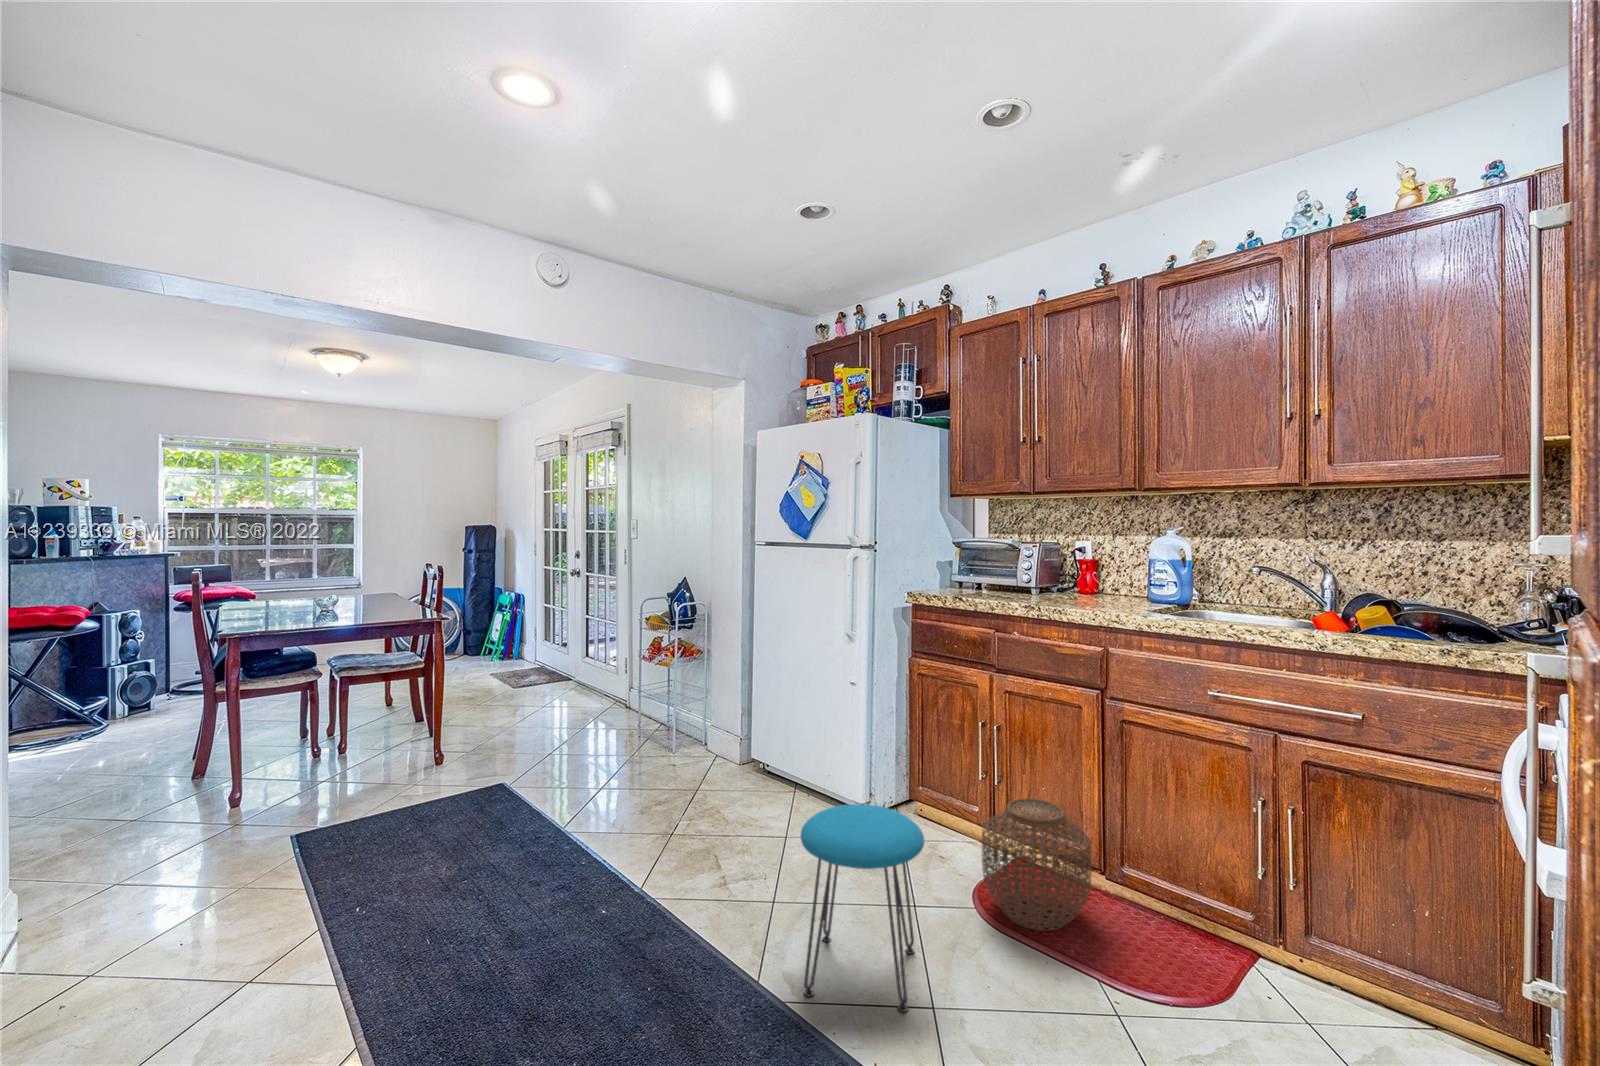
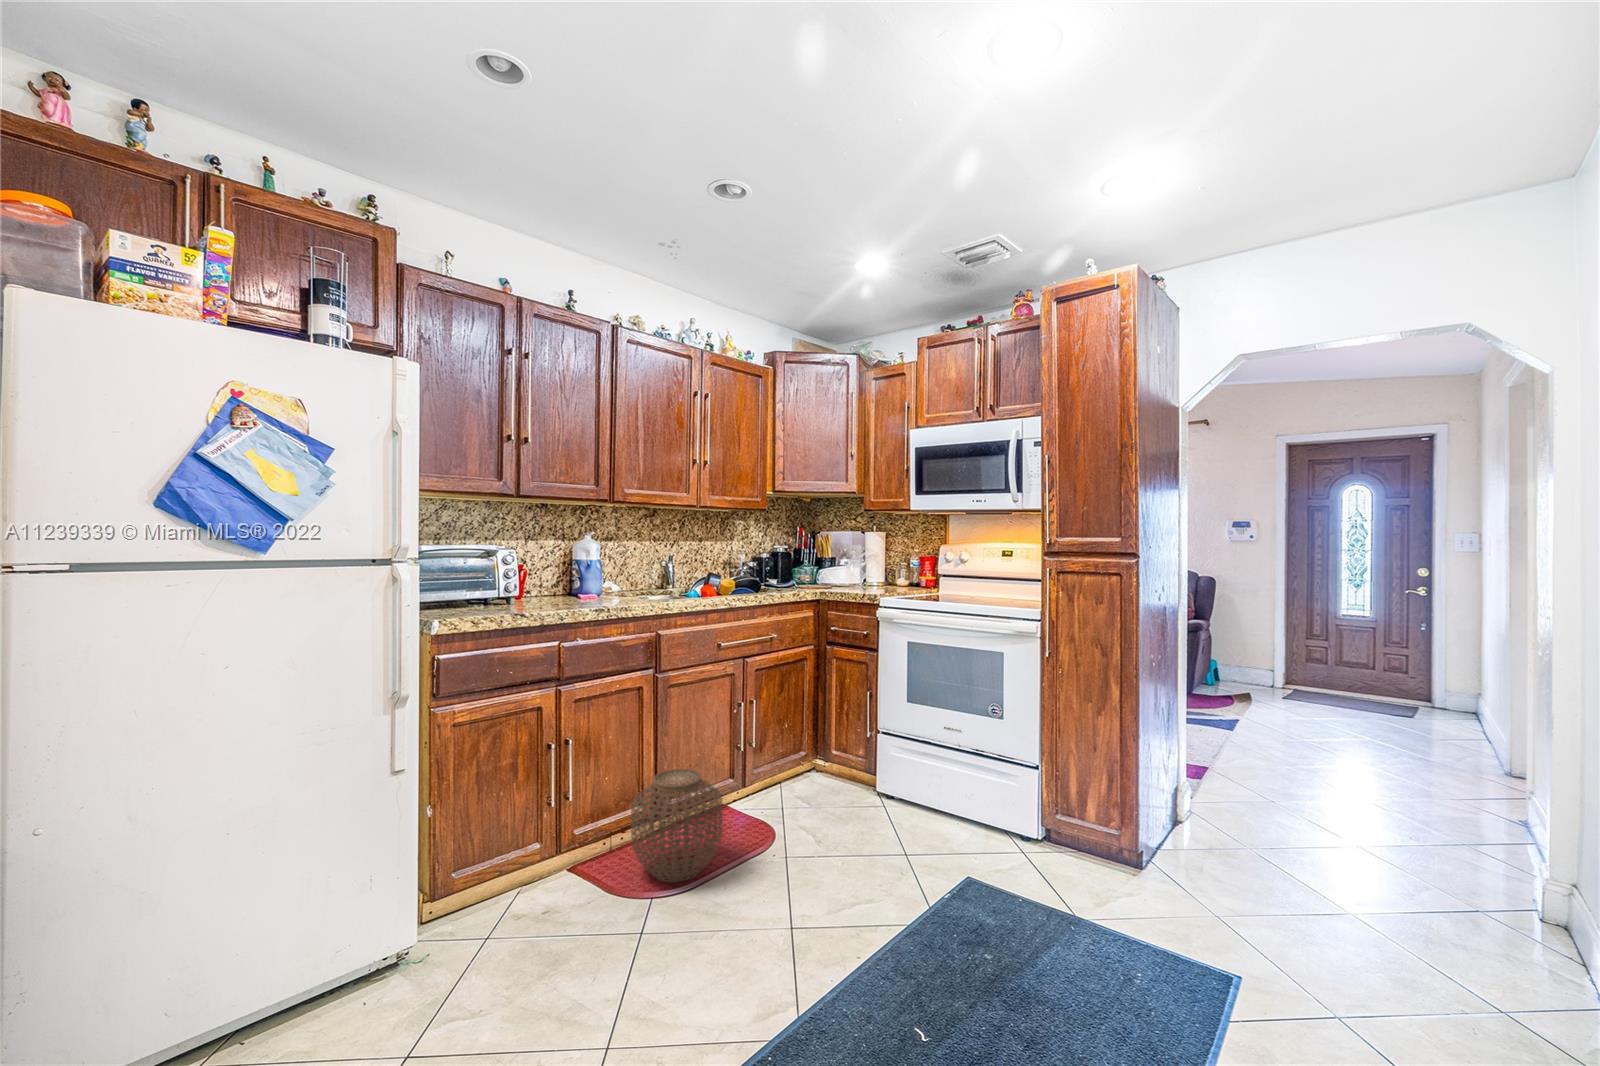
stool: present [801,804,924,1012] -> none [715,799,834,994]

